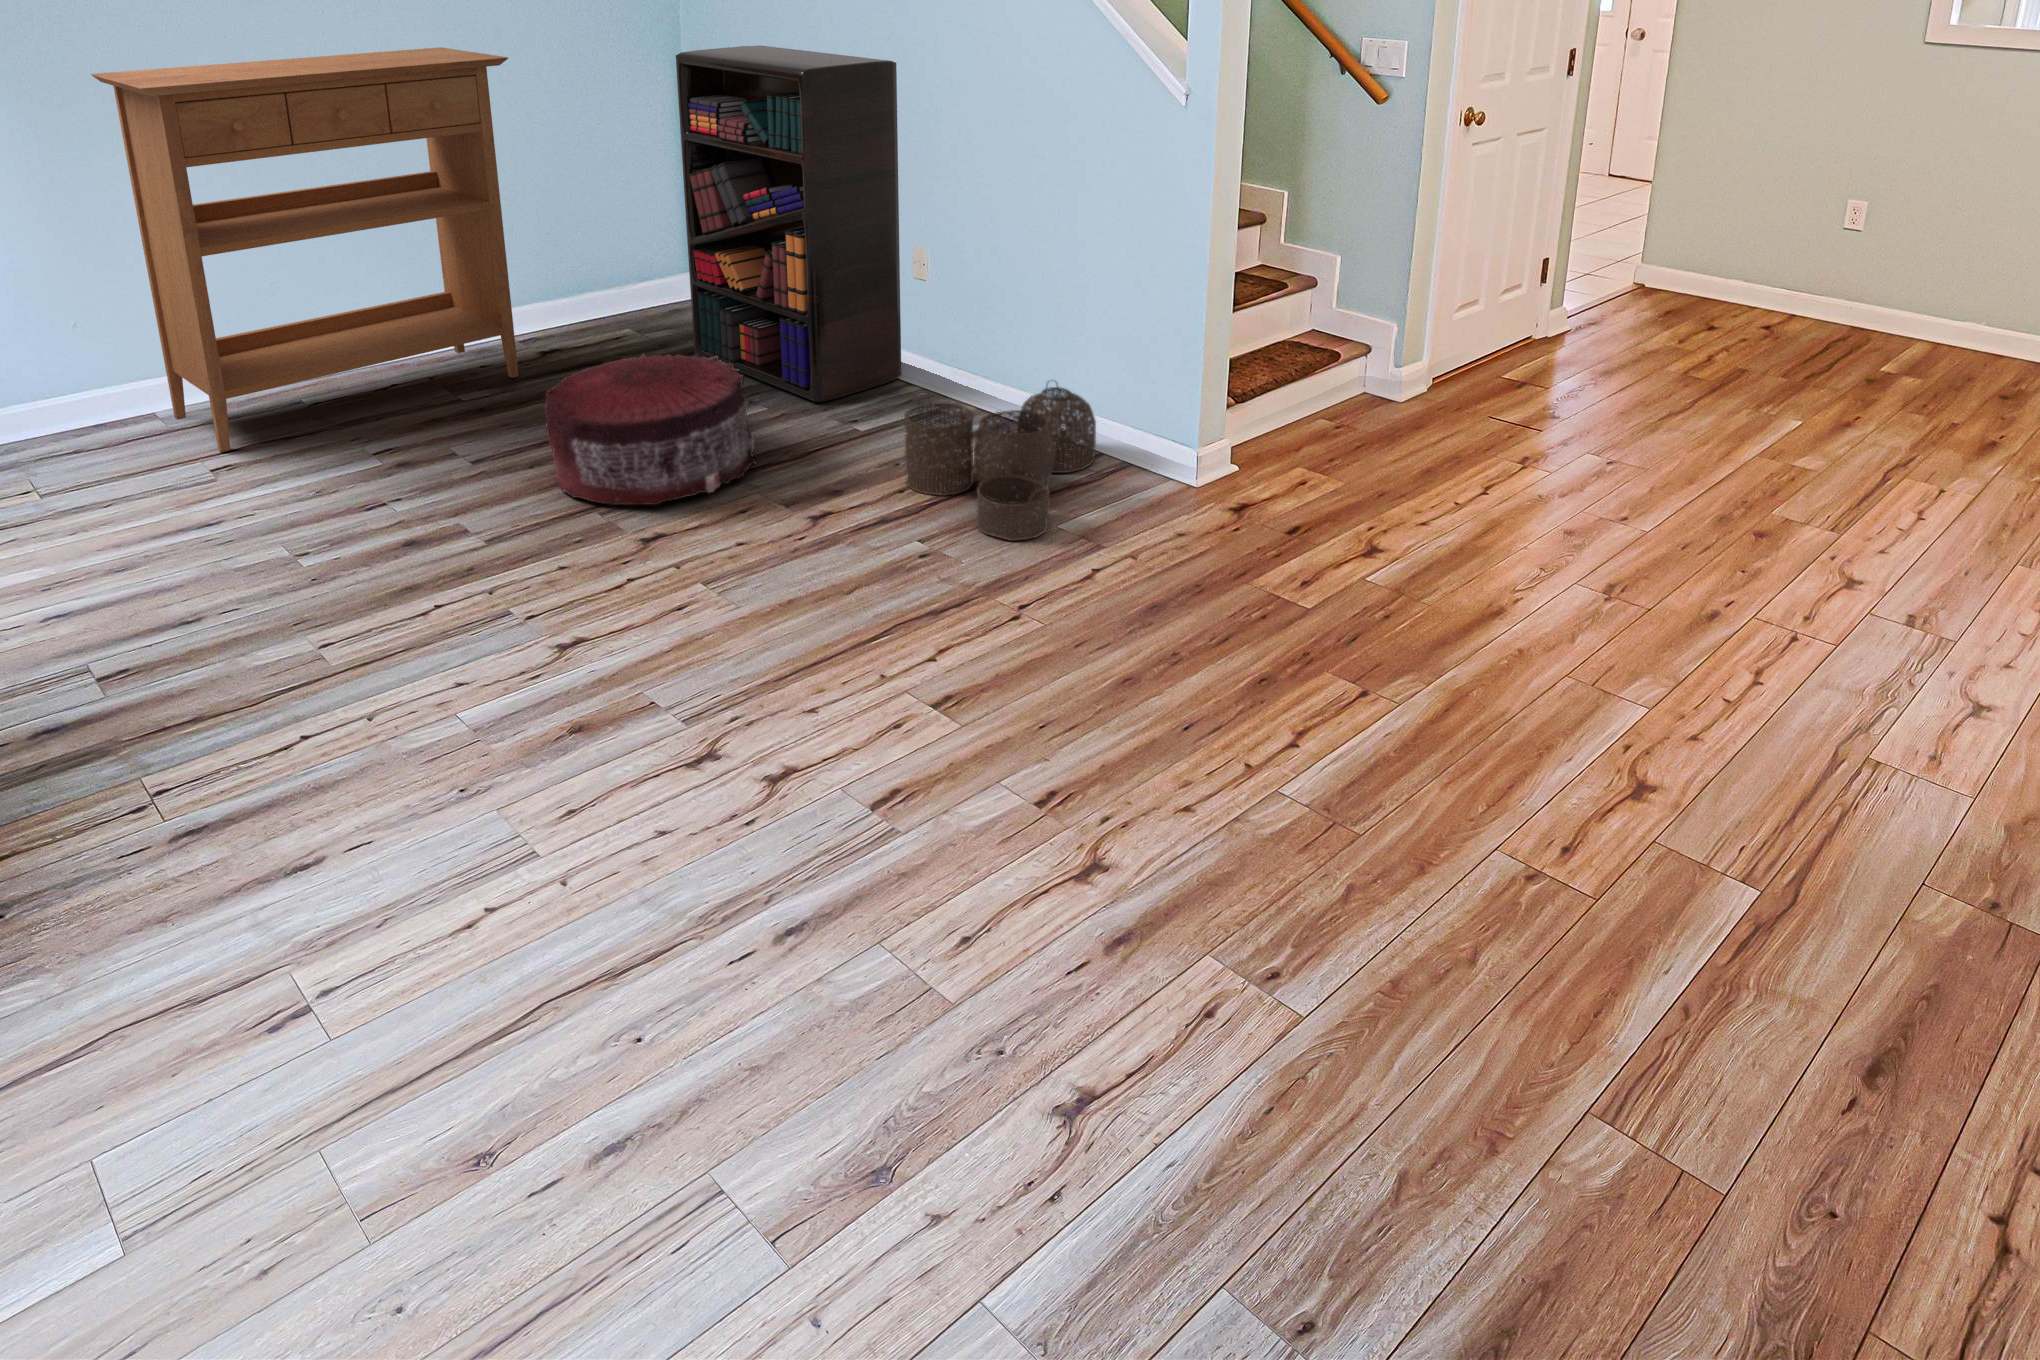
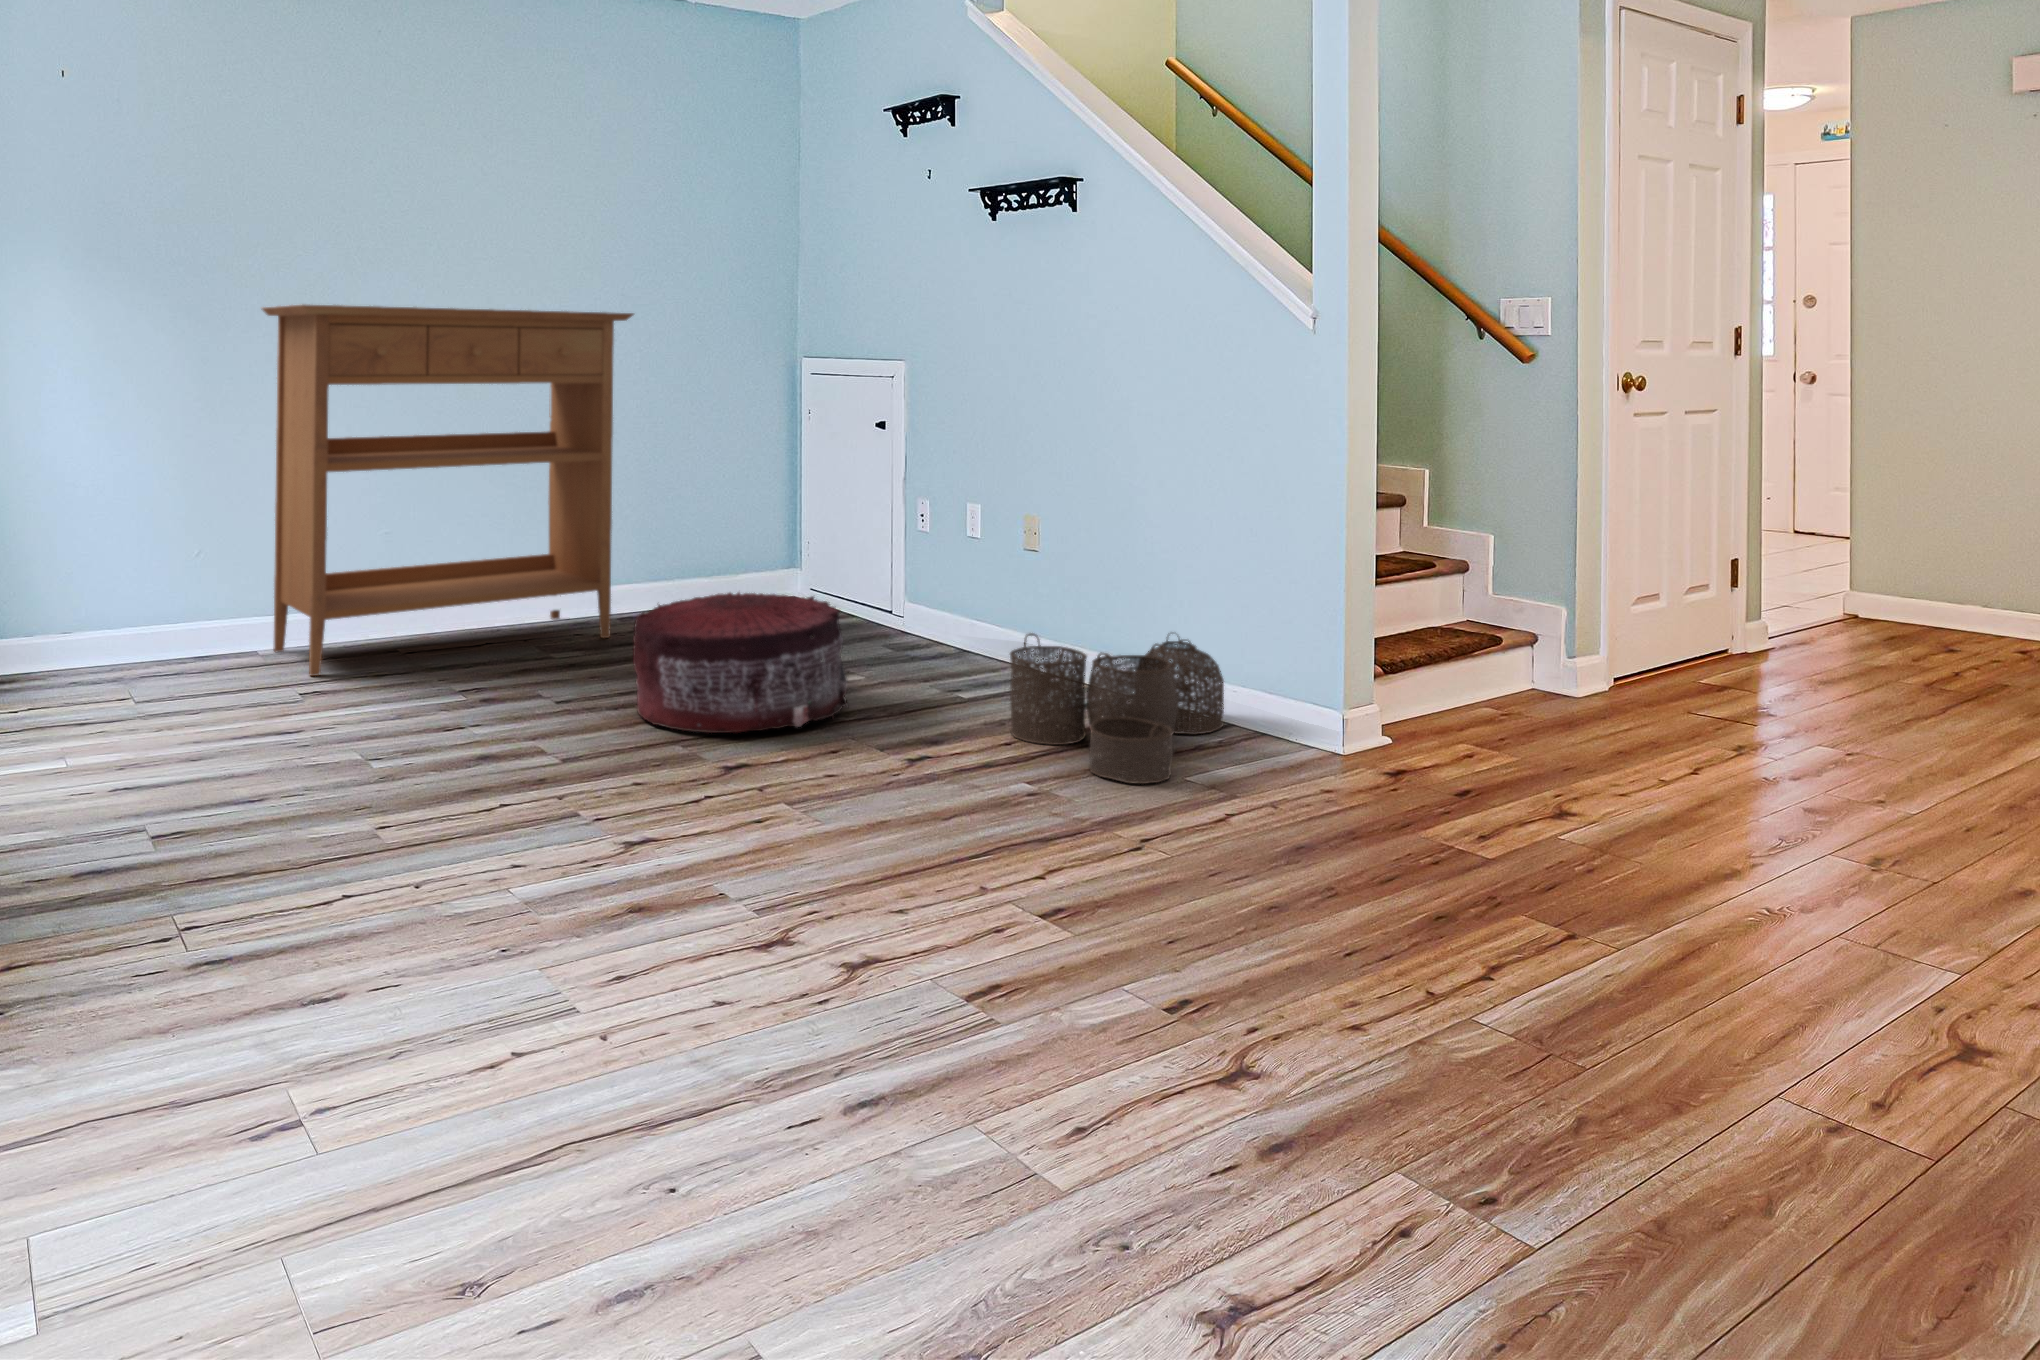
bookshelf: present [676,46,901,402] -> none [790,315,1009,669]

